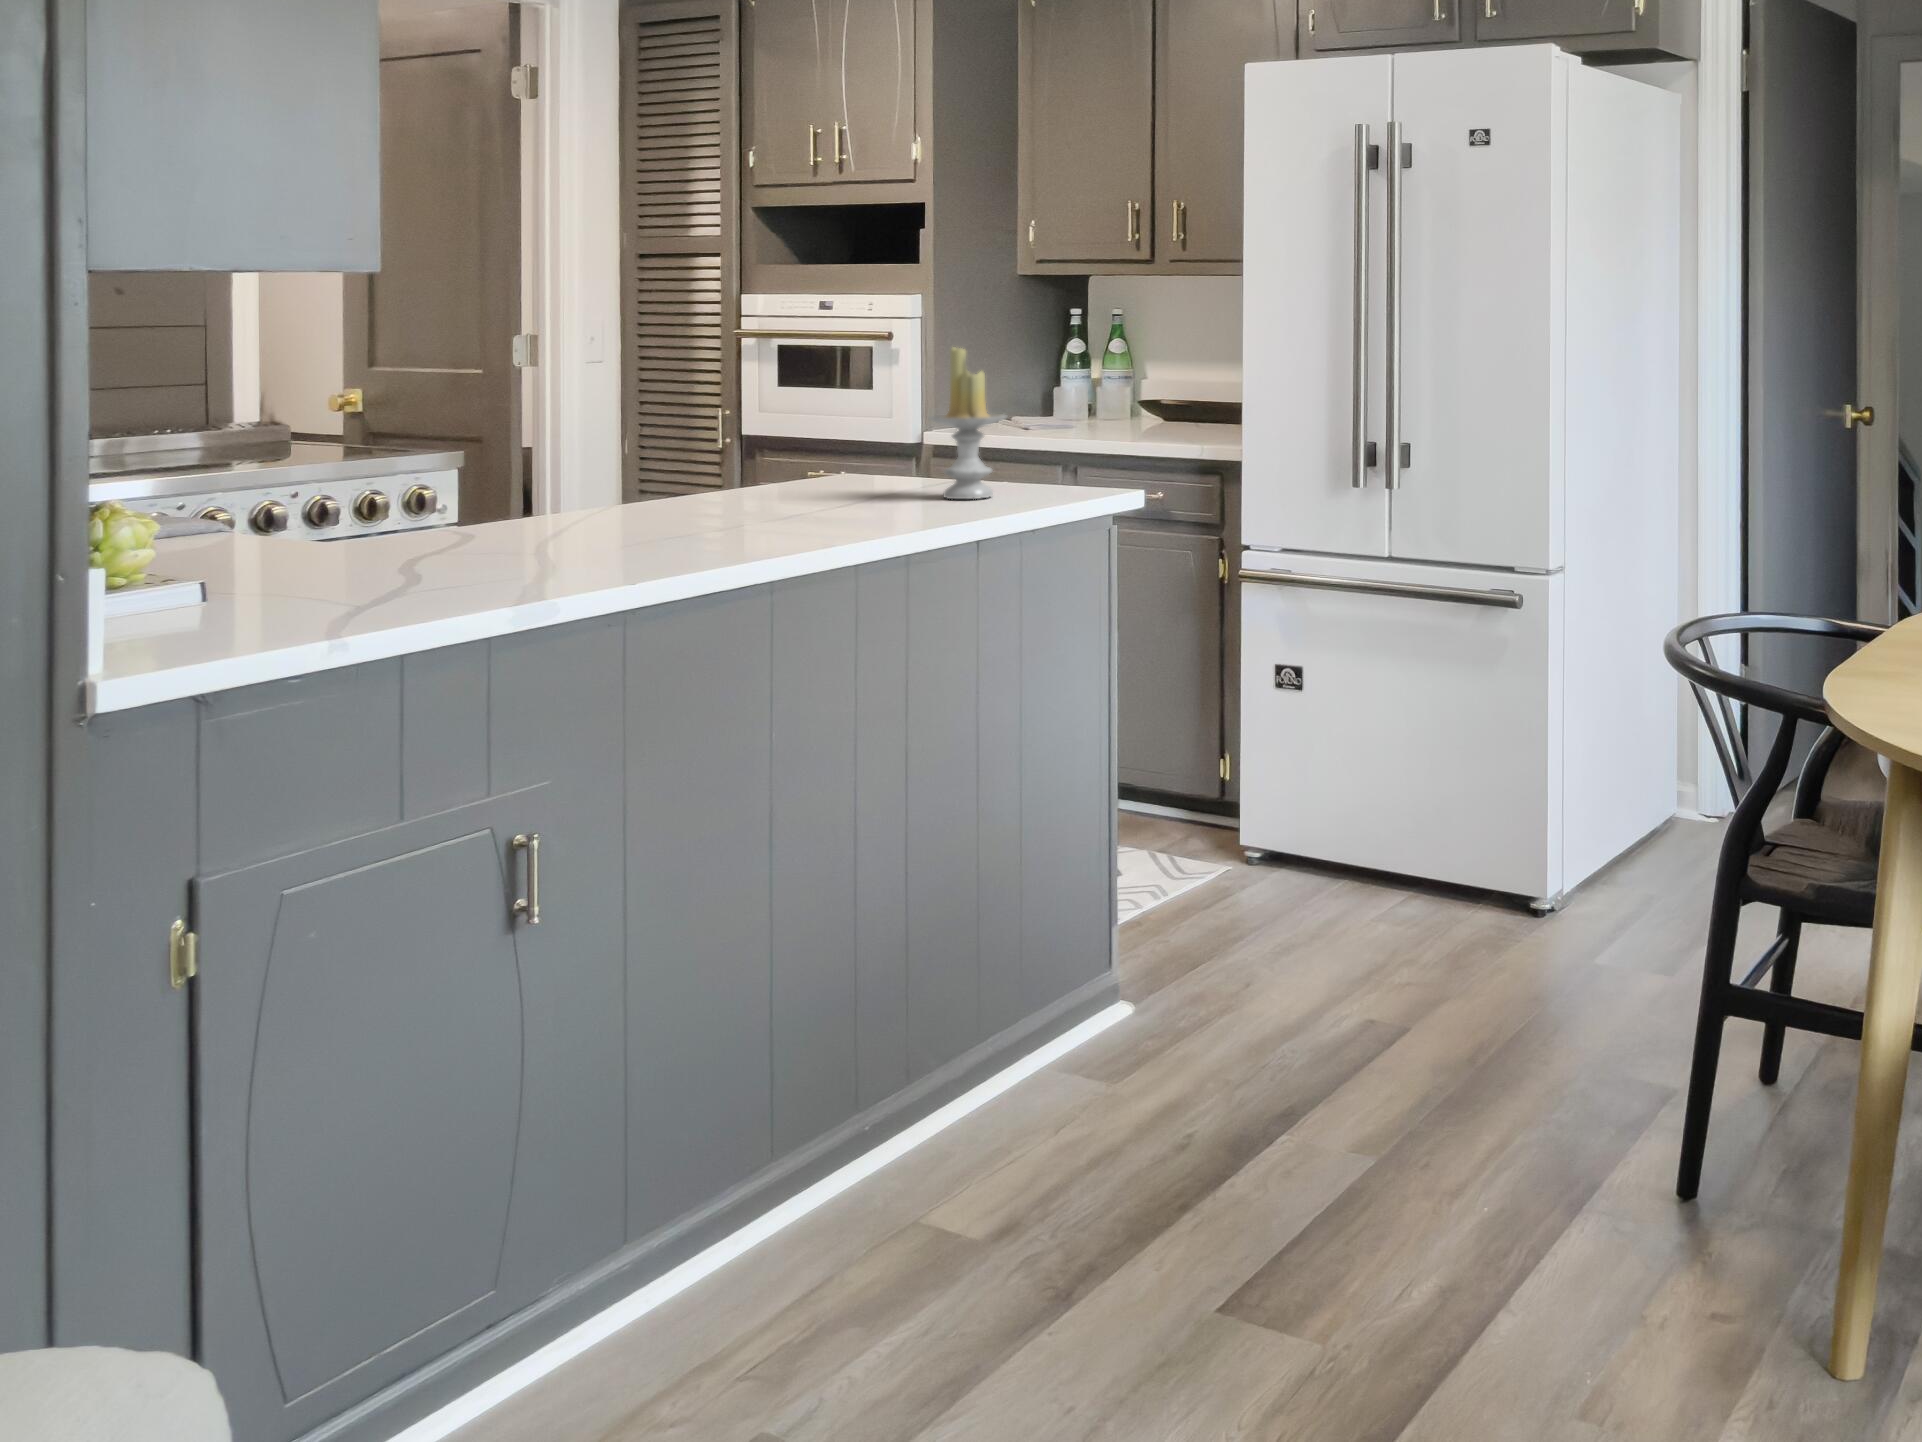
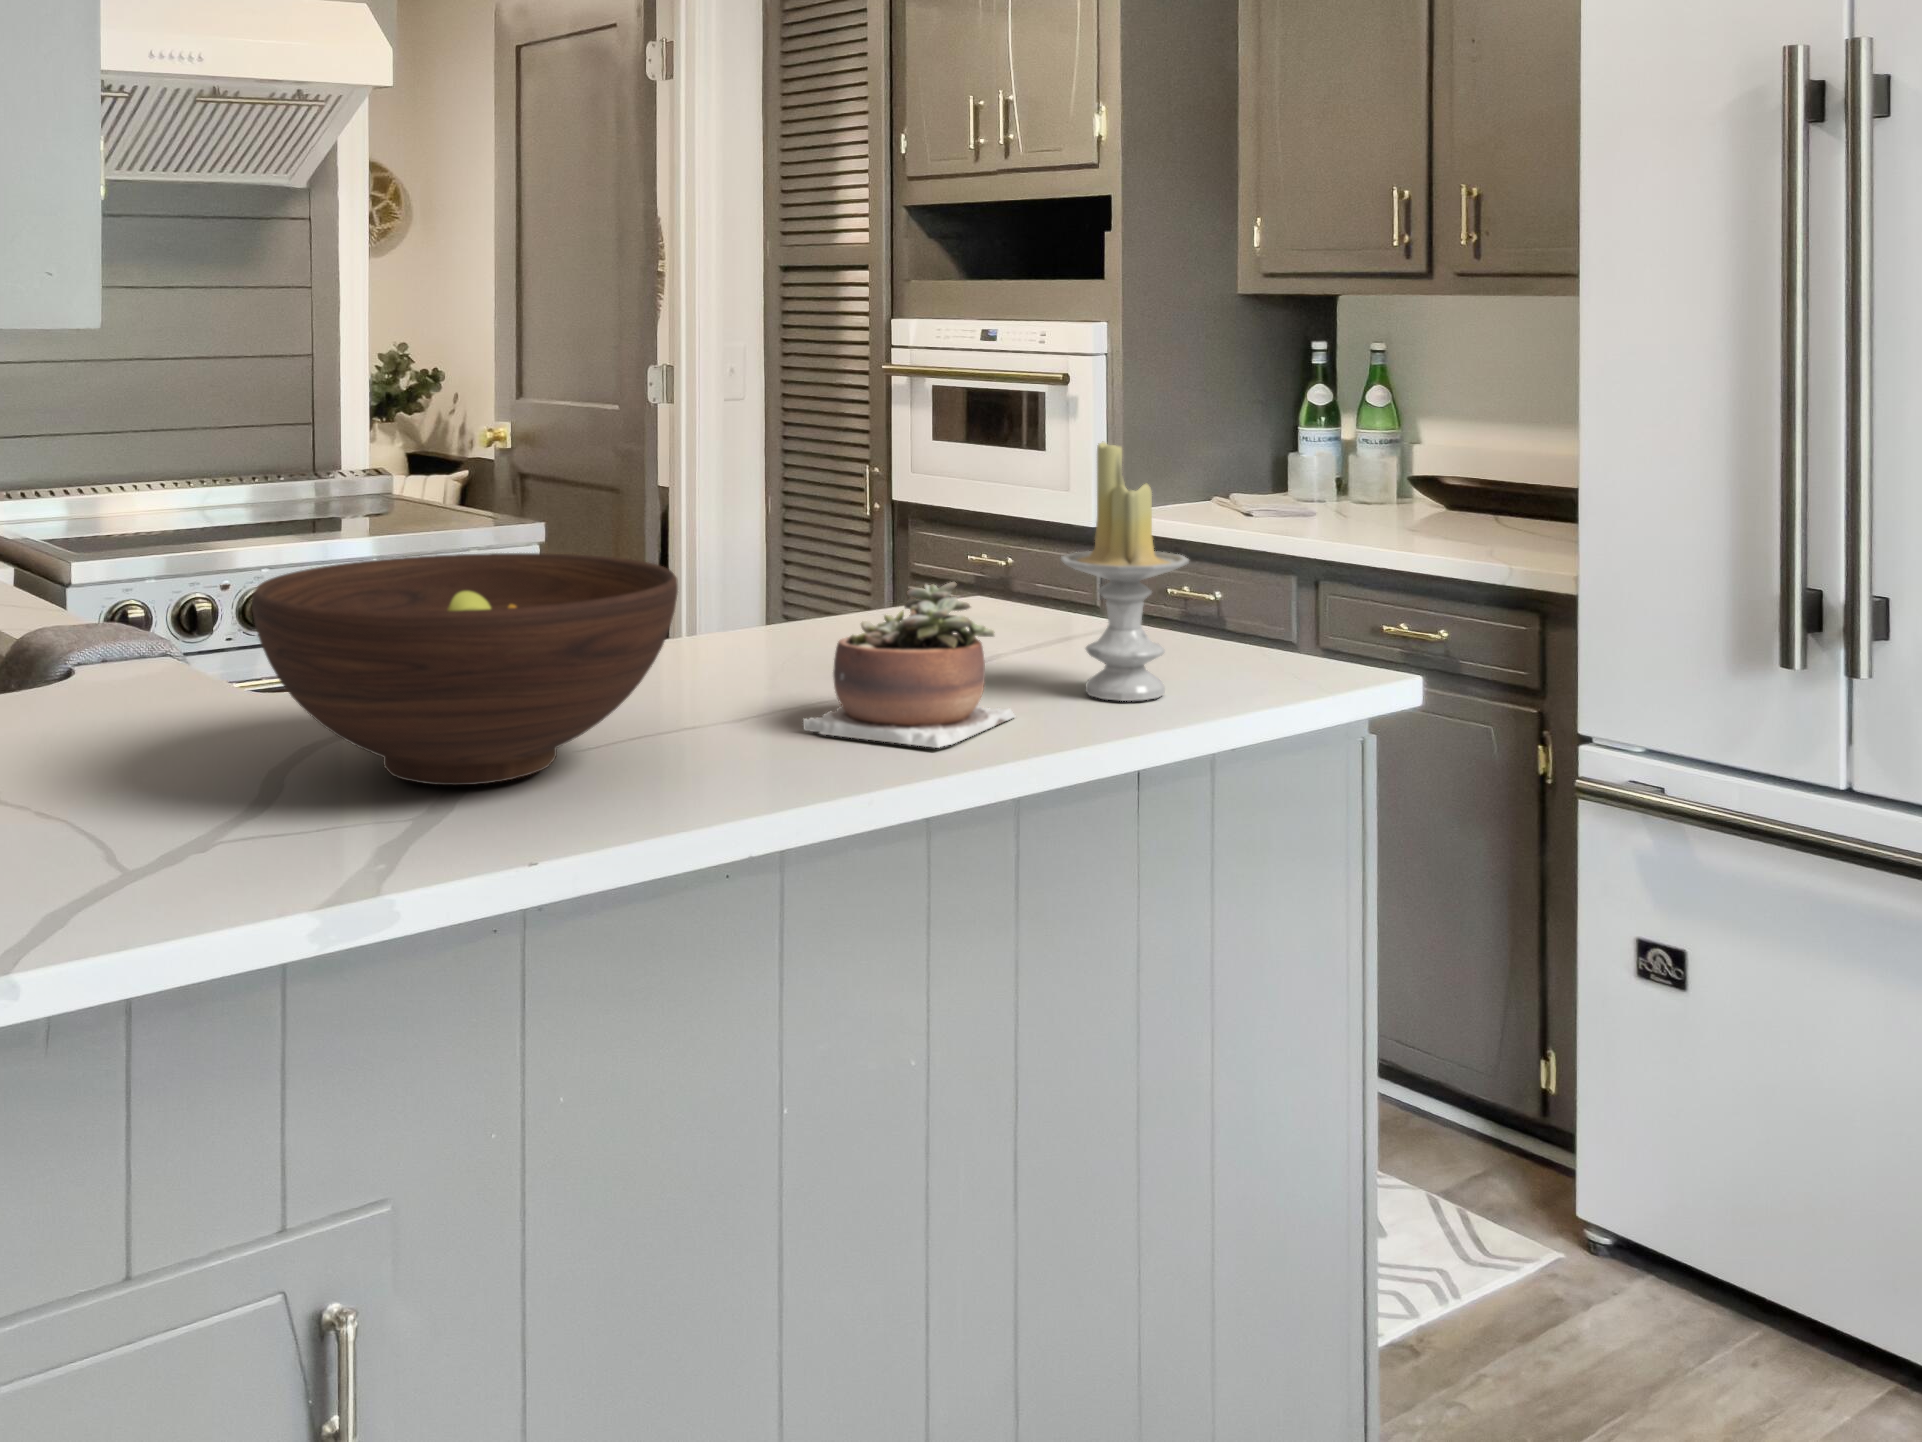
fruit bowl: none [416,415,702,544] -> present [252,553,678,785]
succulent plant: none [772,428,905,519] -> present [803,582,1015,748]

